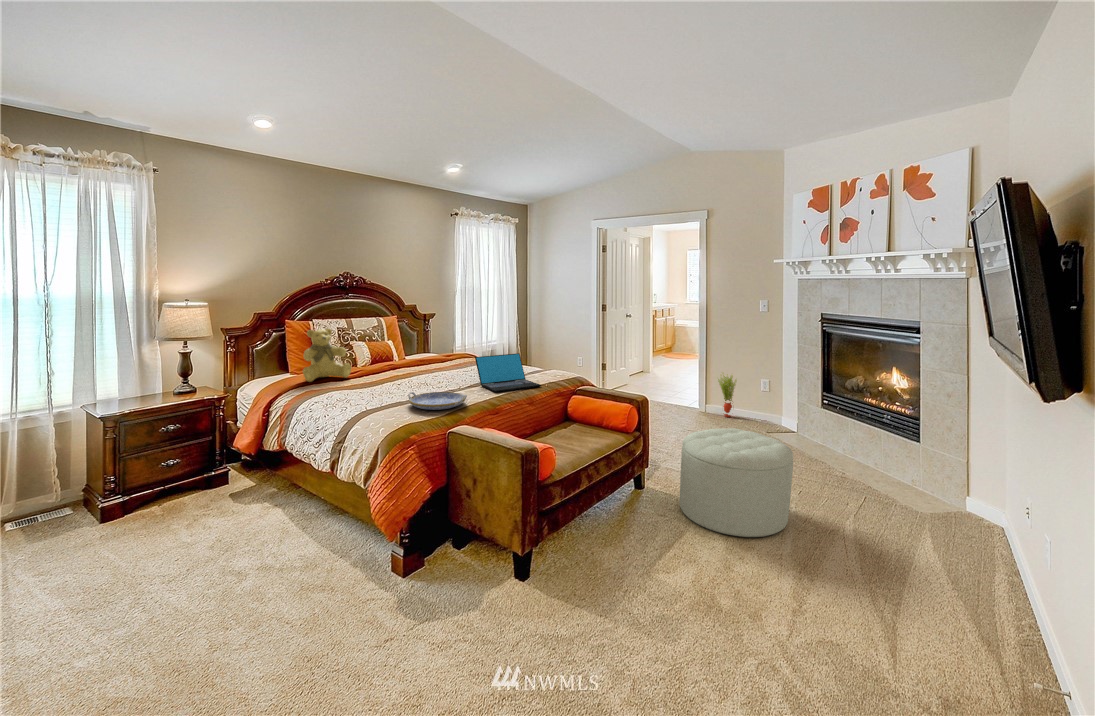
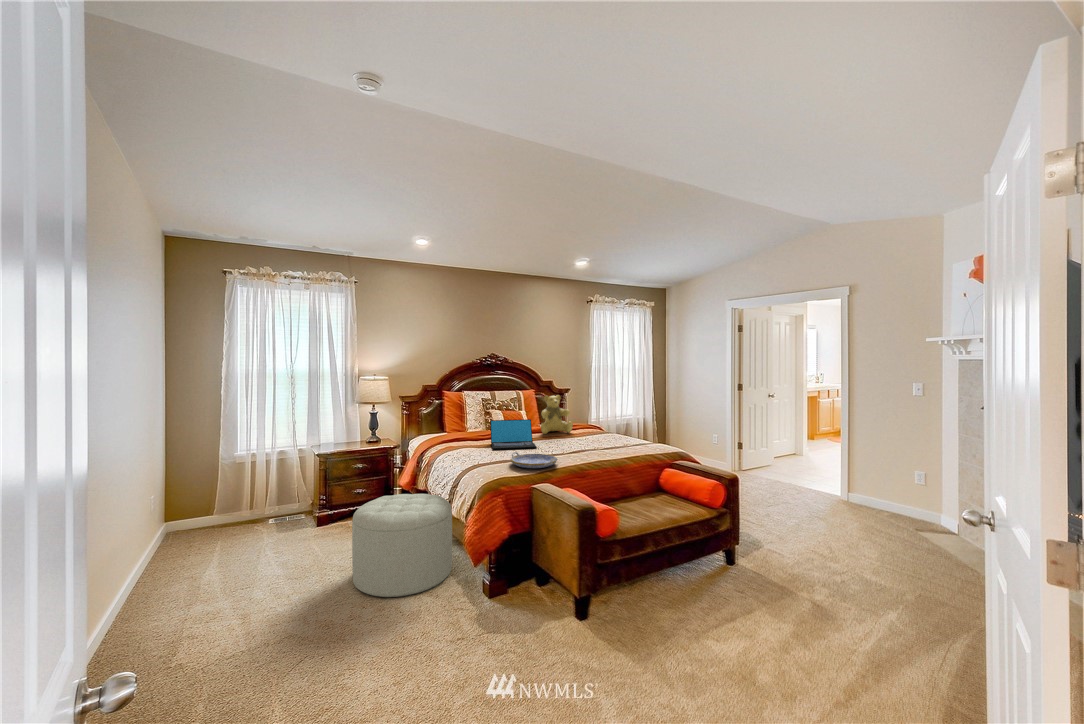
teddy bear: present [303,329,351,382] -> present [541,395,573,434]
laptop: present [475,353,541,392] -> present [490,419,537,449]
potted plant: present [718,374,737,417] -> none [860,458,886,511]
ottoman: present [679,428,793,537] -> present [352,494,452,597]

